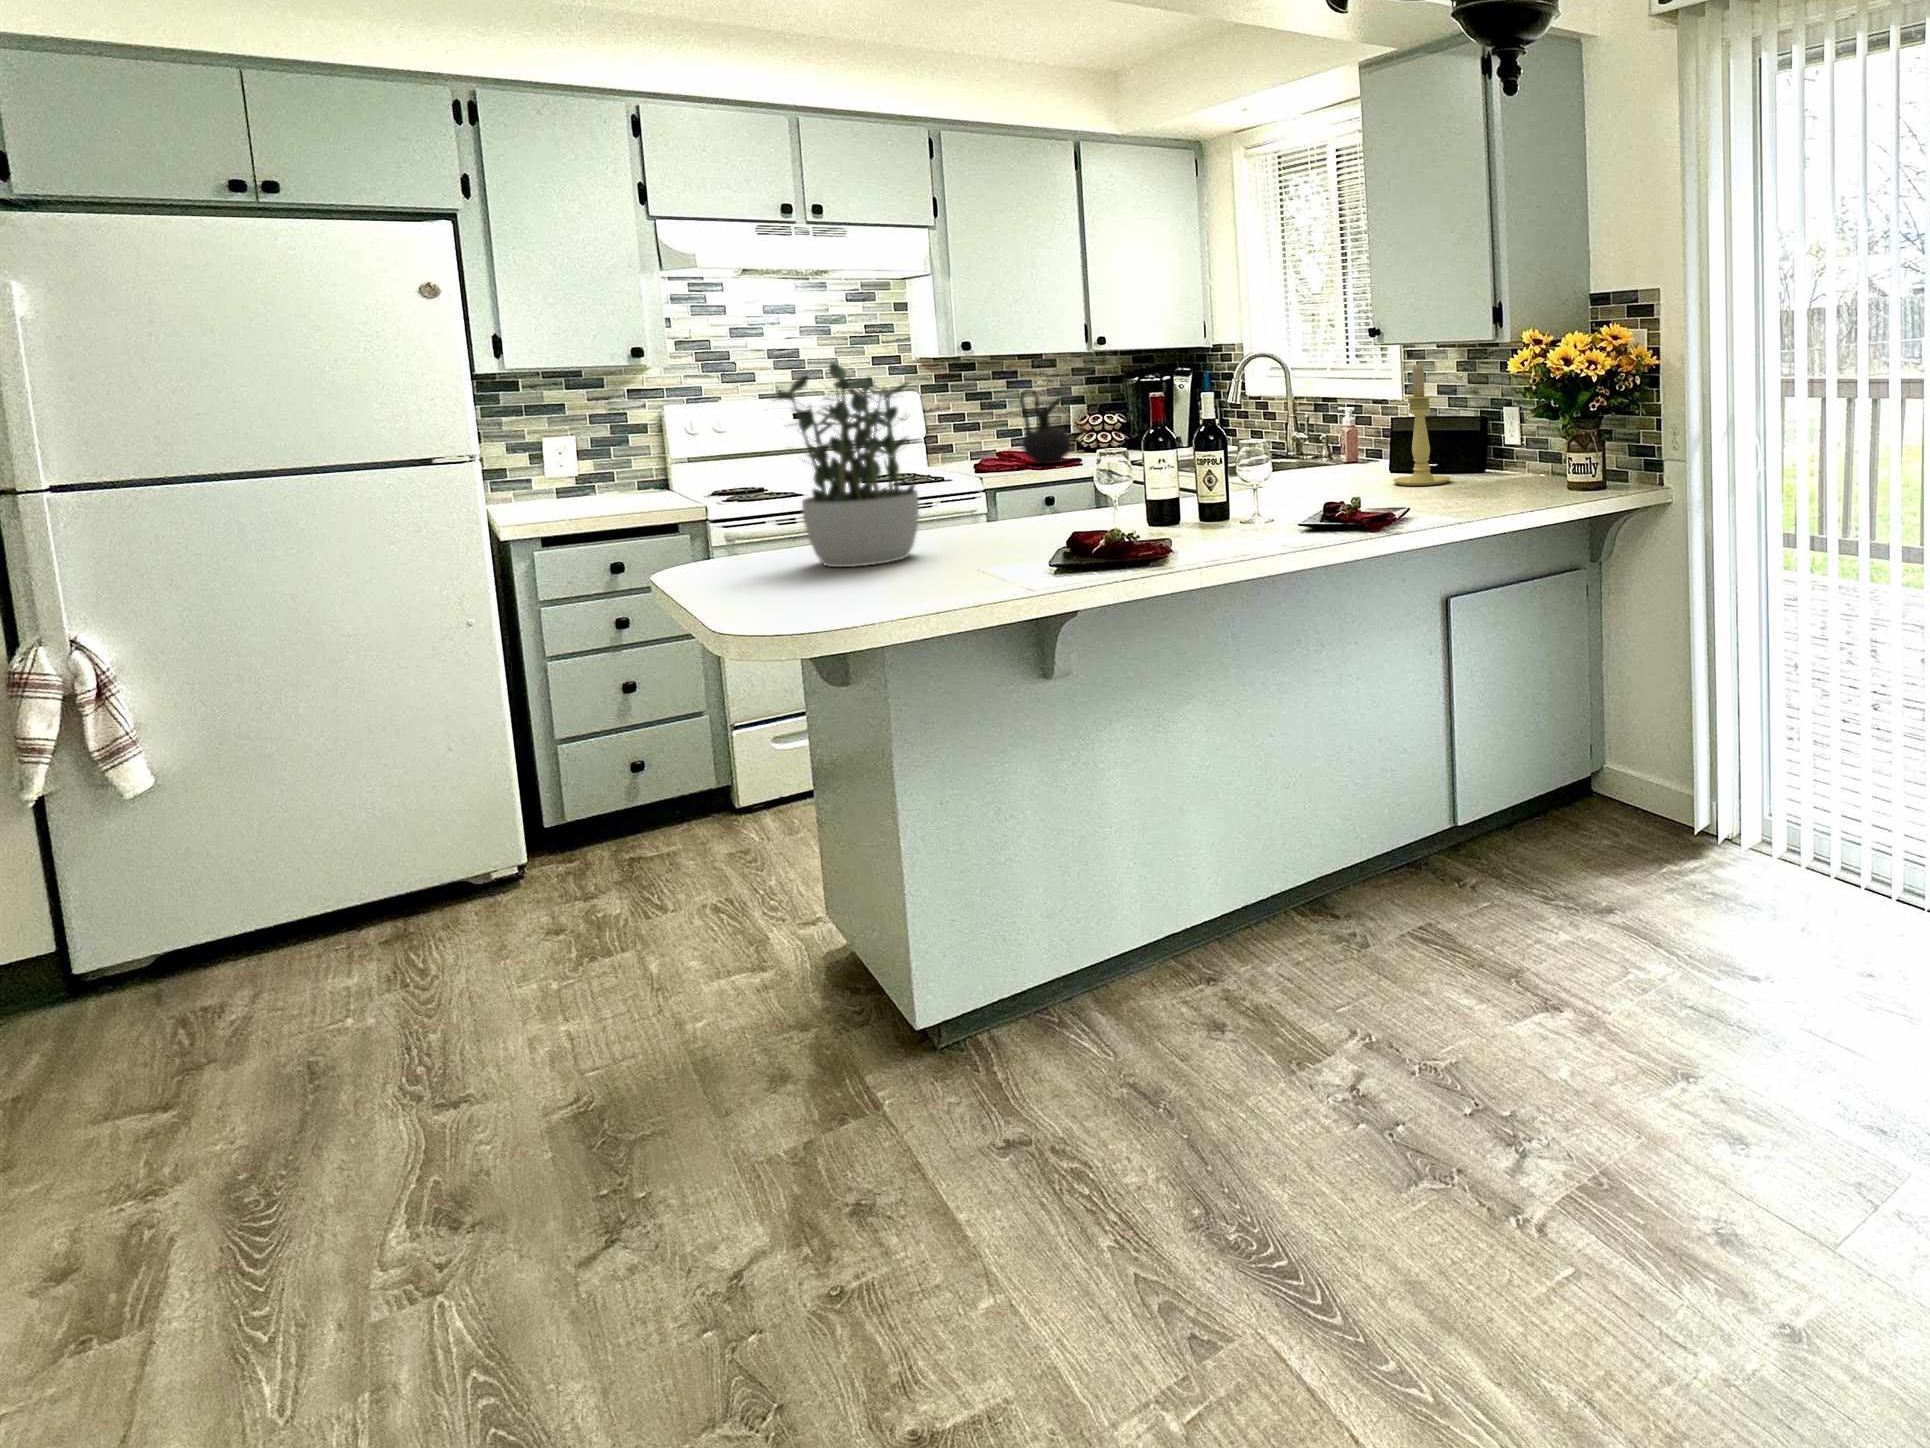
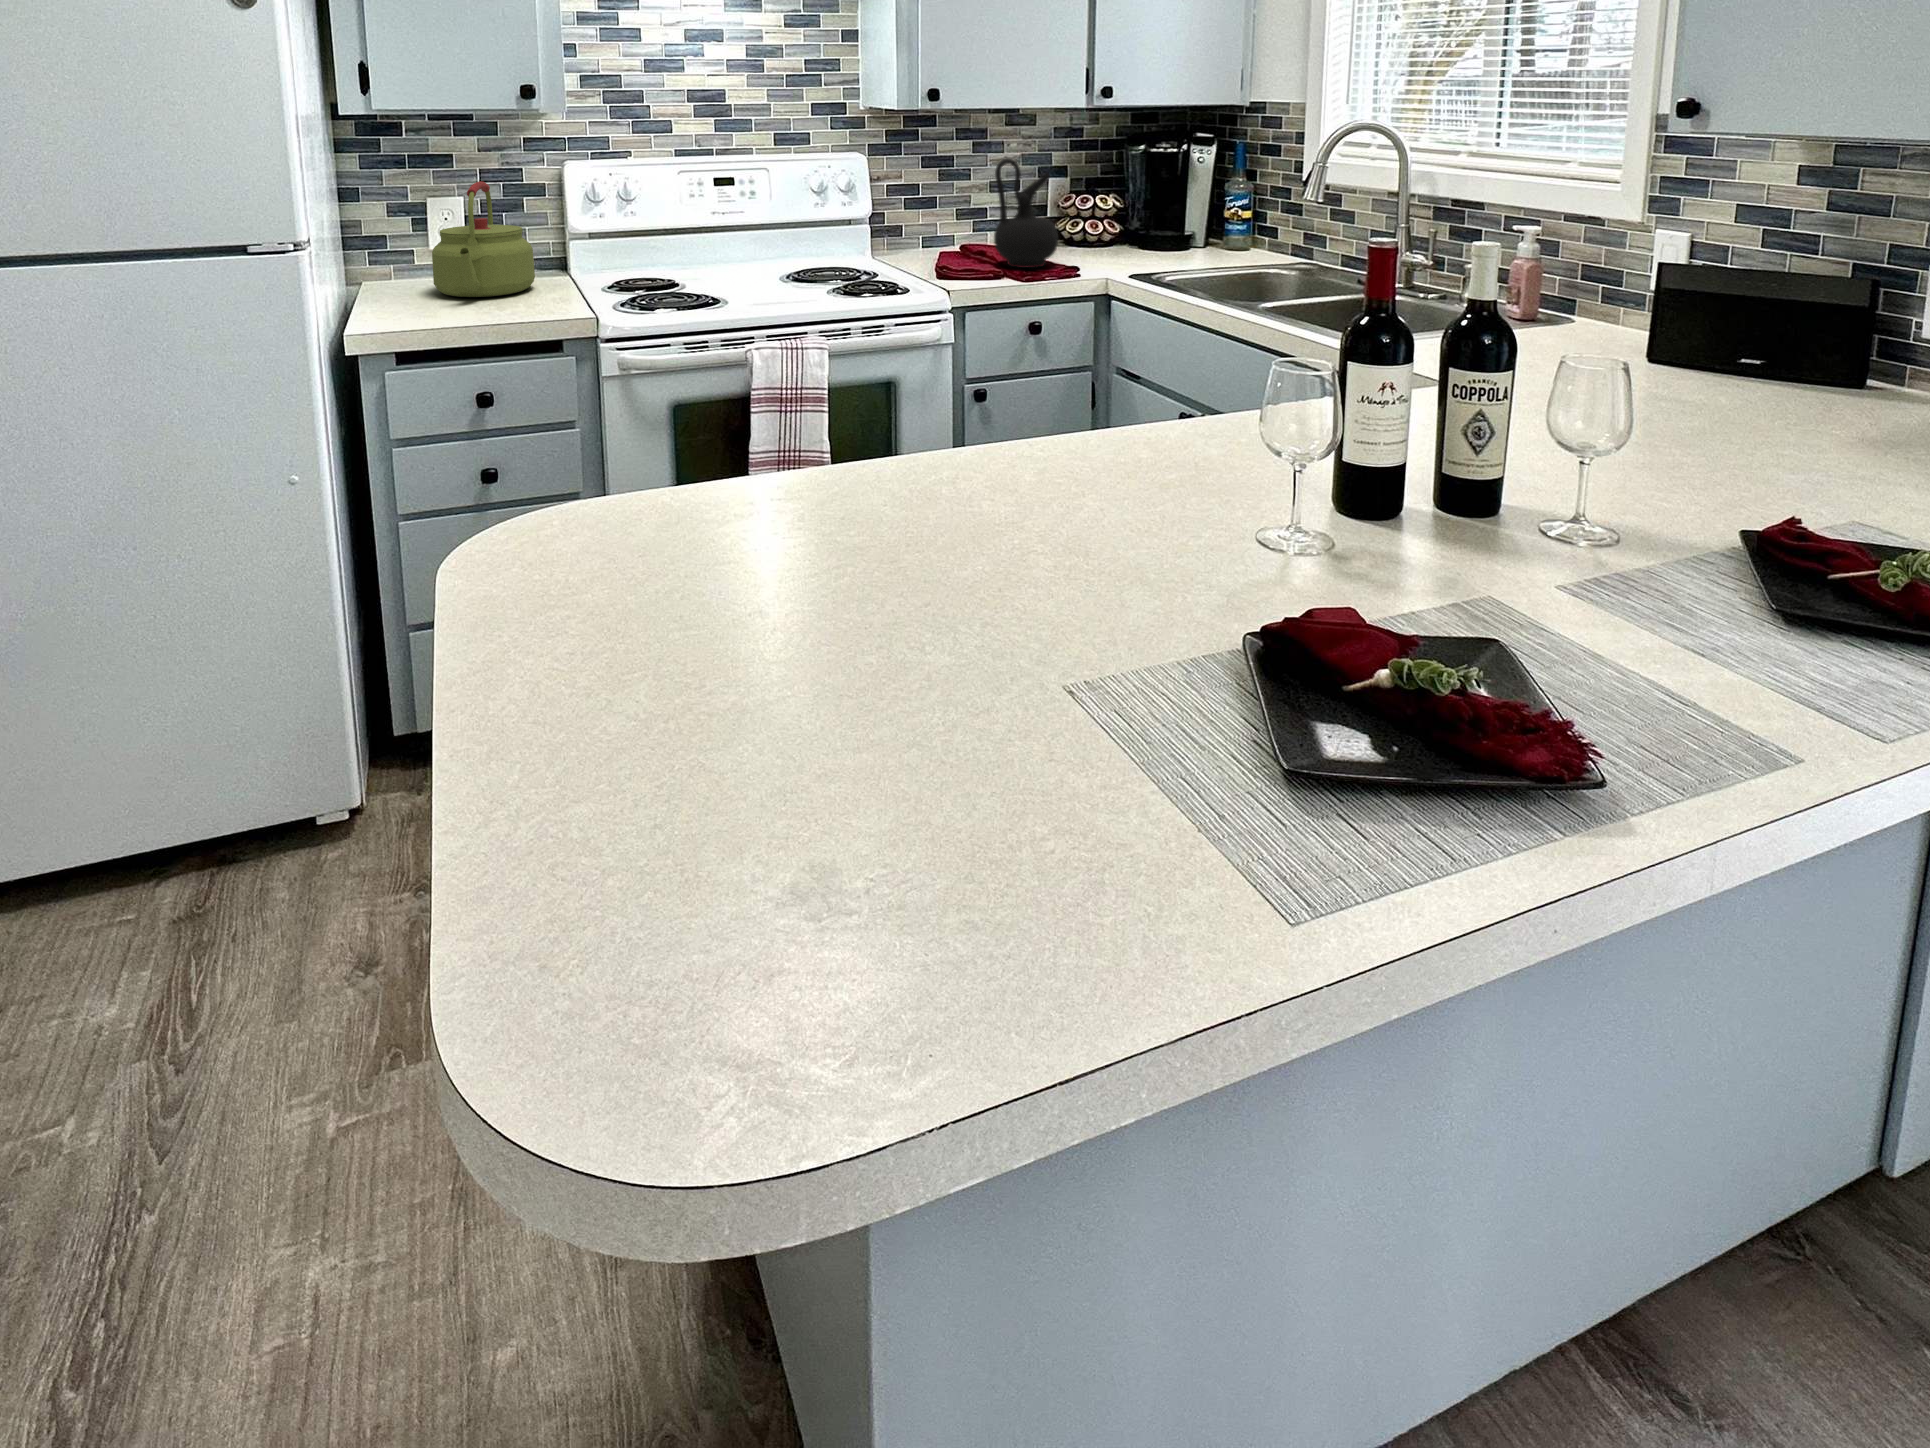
potted plant: present [776,363,919,567] -> none [612,167,916,647]
candle holder: present [1393,363,1451,486] -> none [1728,173,1871,433]
kettle: none [556,420,646,505] -> present [432,181,535,297]

